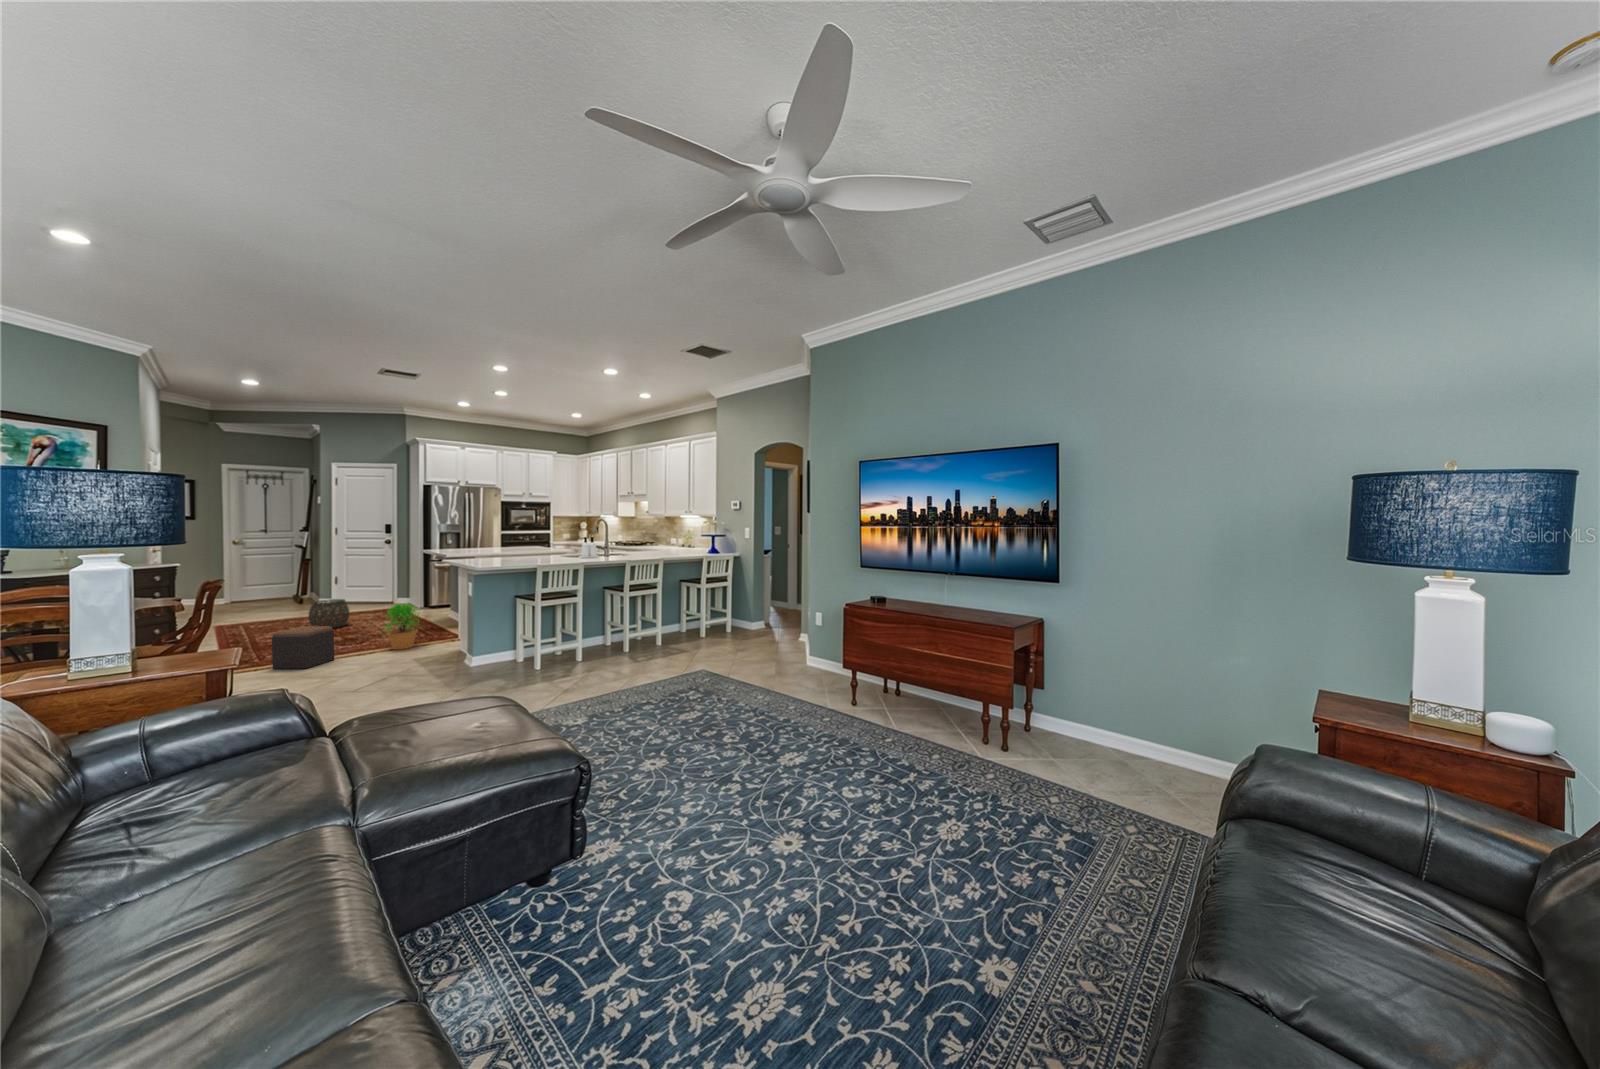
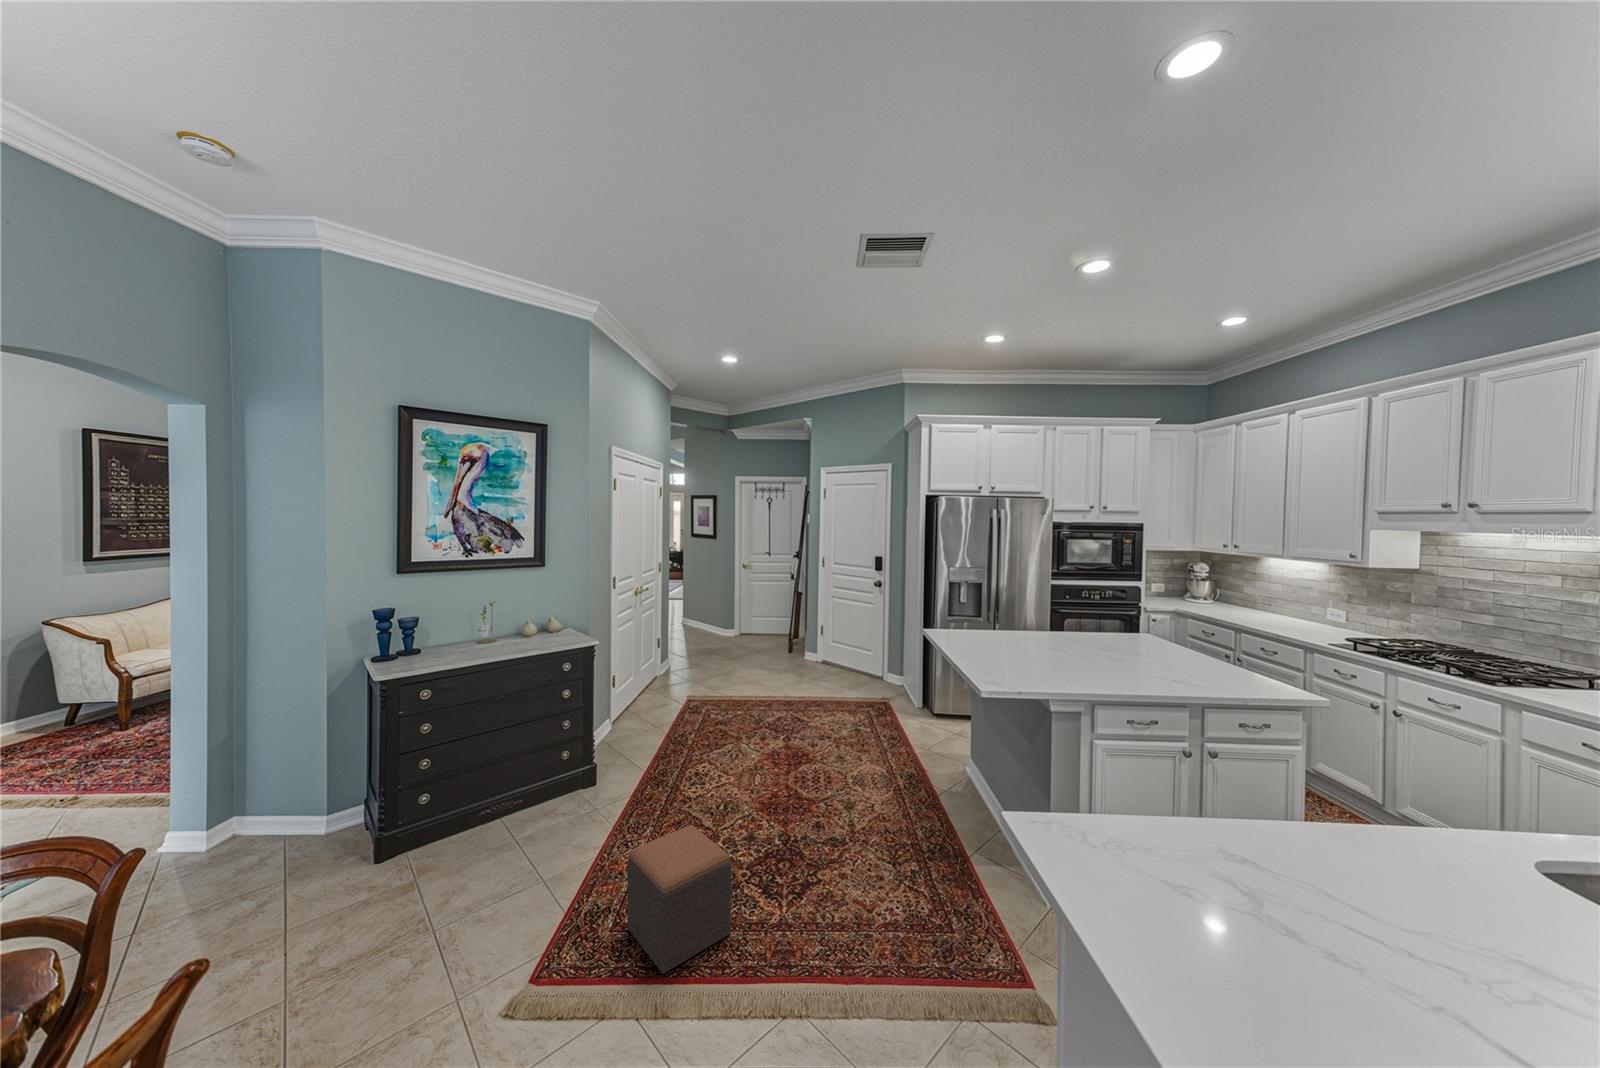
woven basket: present [308,599,350,628] -> none [763,687,814,744]
potted plant: present [386,604,420,650] -> none [824,801,910,940]

